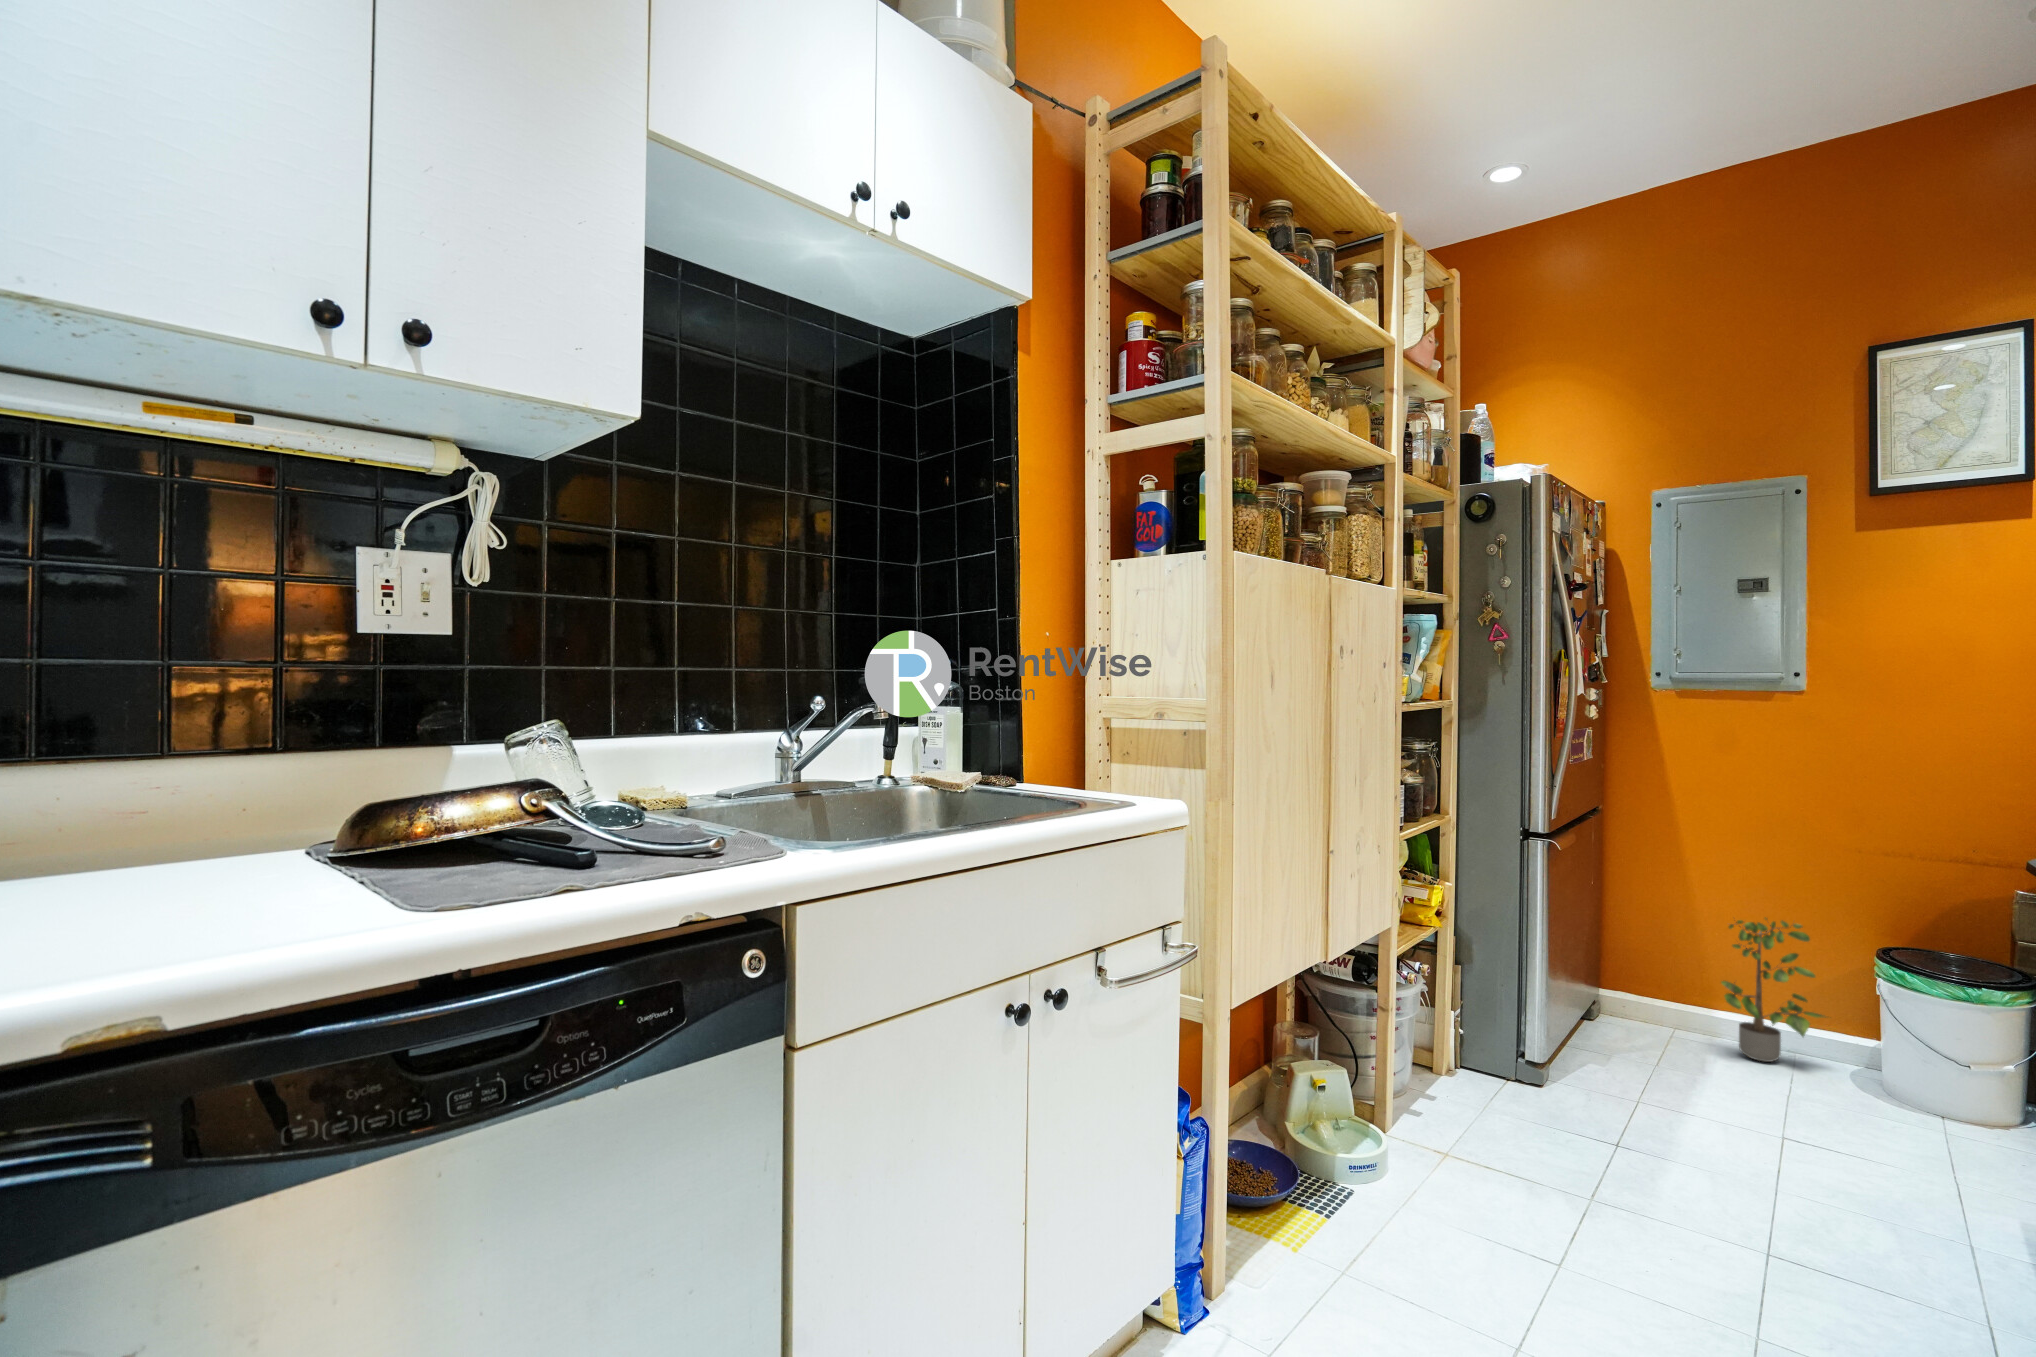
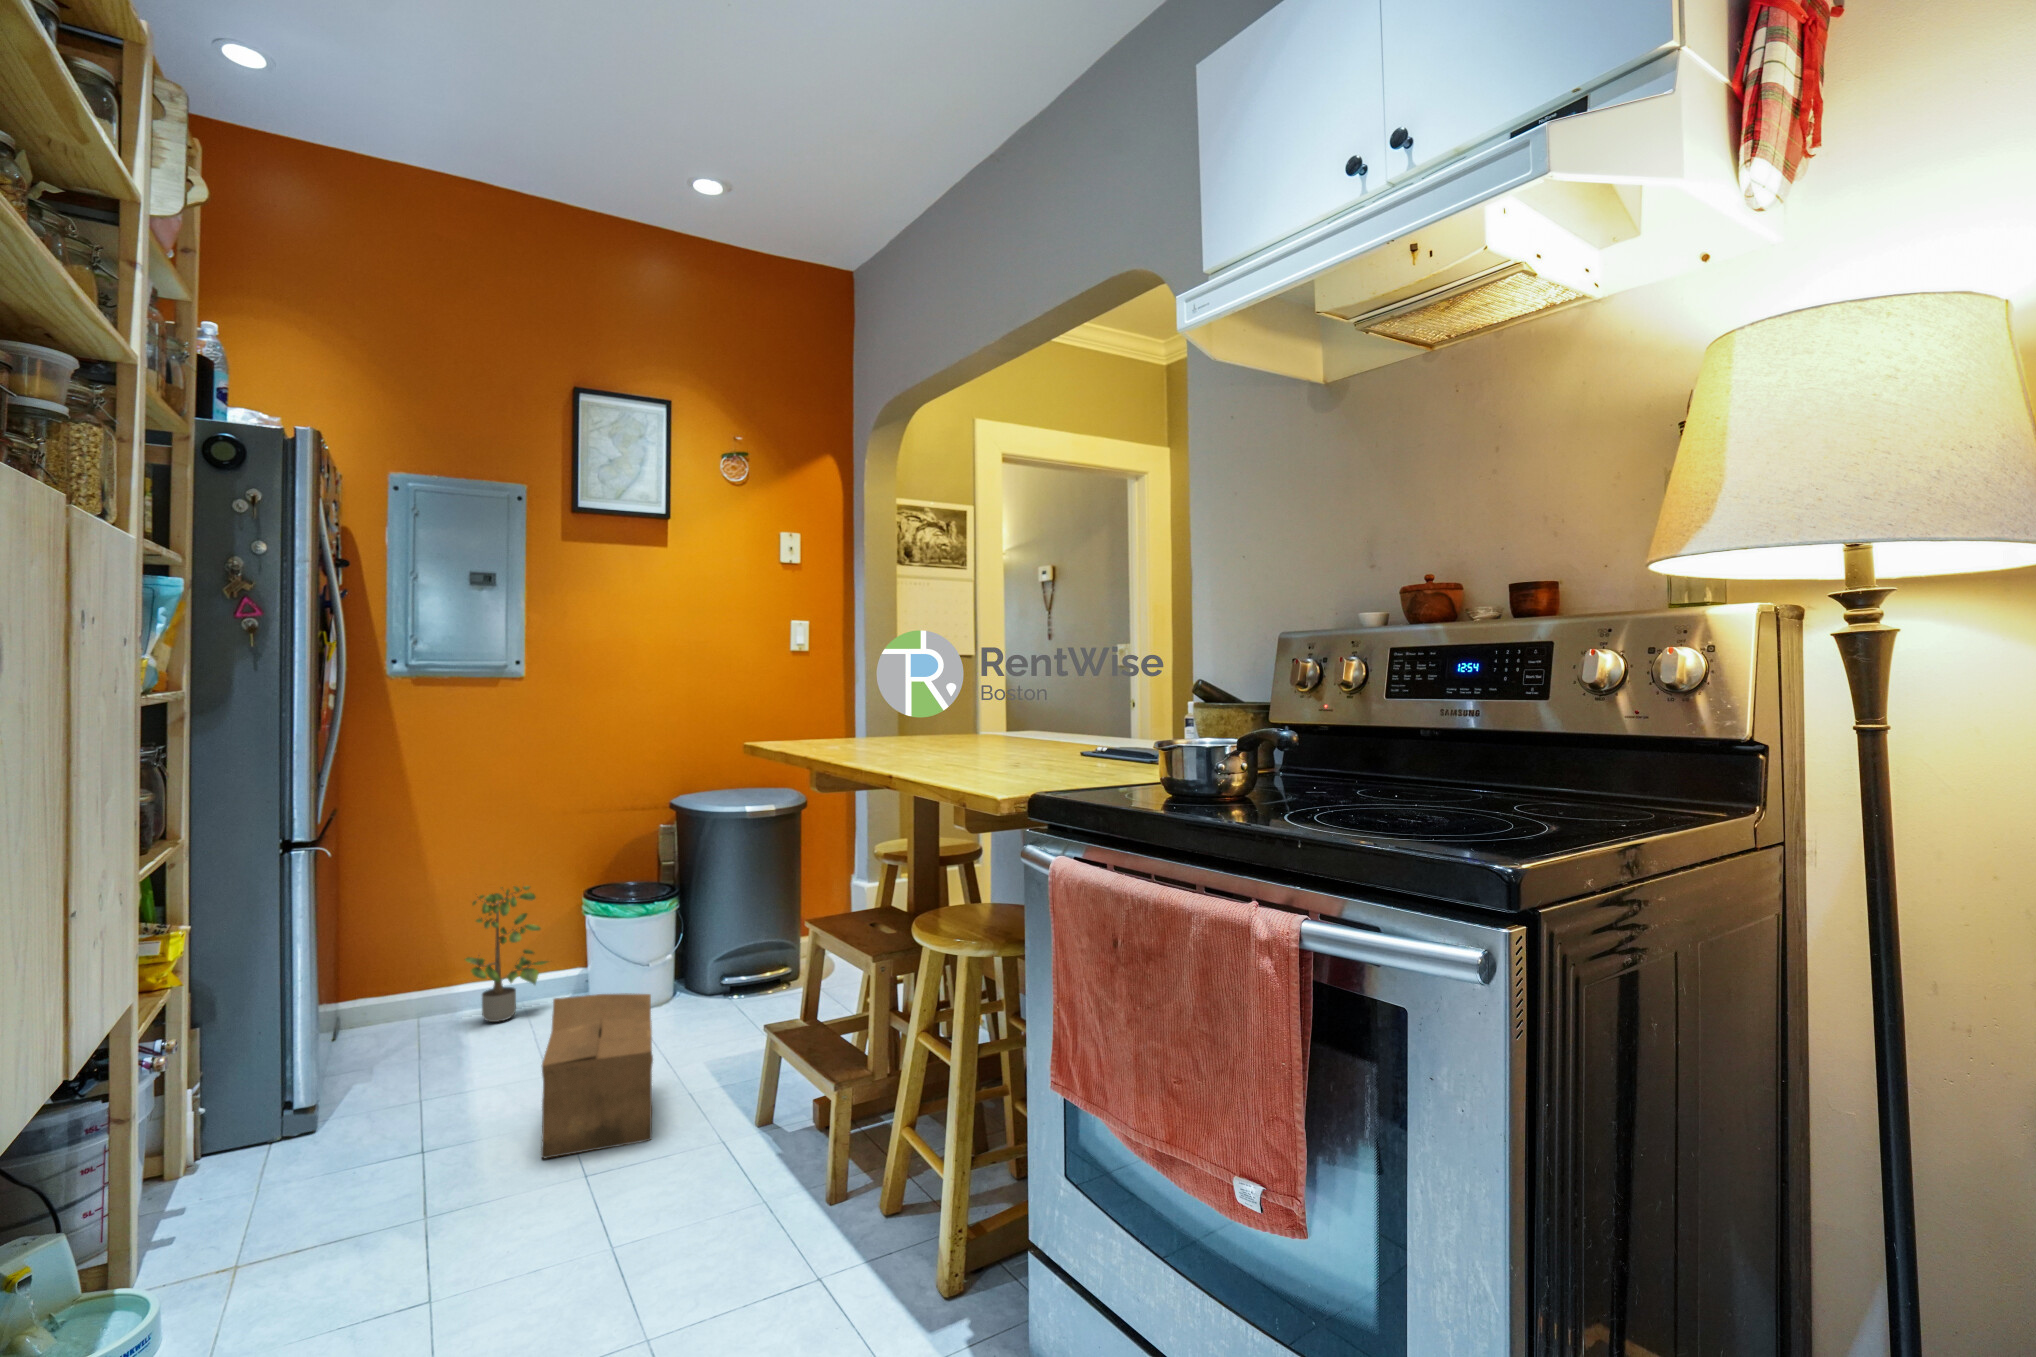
cardboard box: none [1731,1058,1922,1285] -> present [541,993,653,1158]

